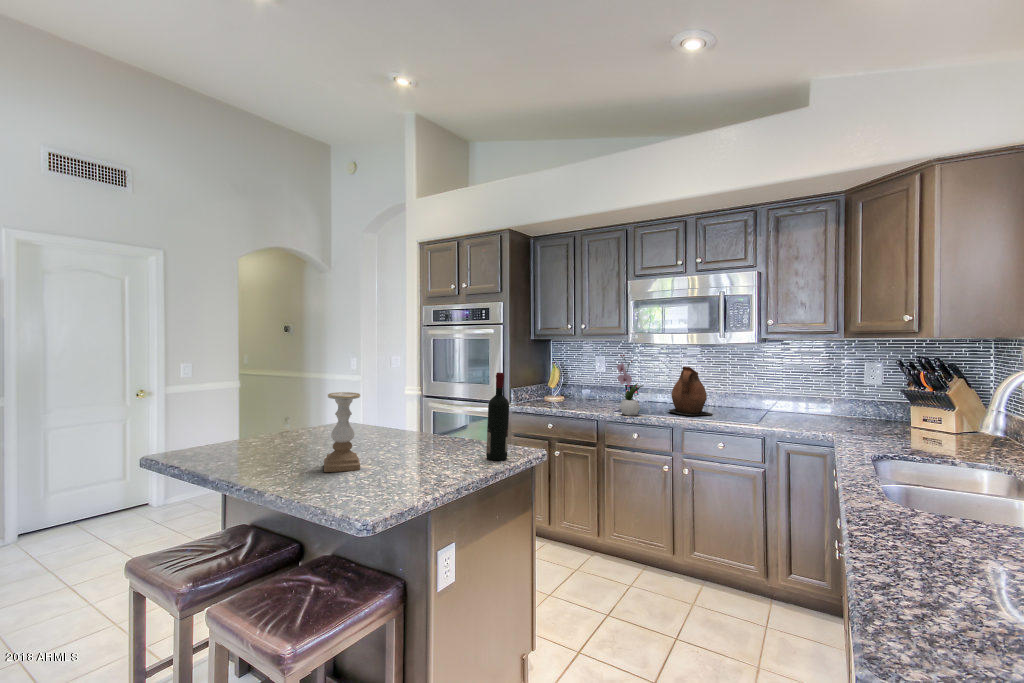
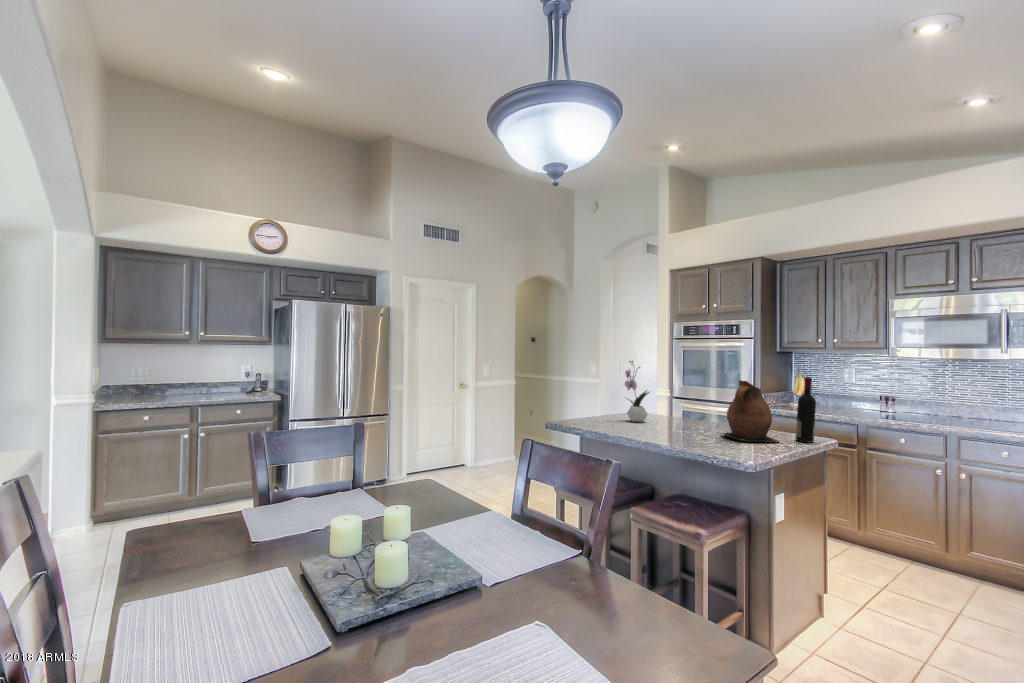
flower arrangement: present [617,355,643,416] -> present [625,361,649,422]
ceramic pitcher: present [669,367,712,415] -> present [723,380,779,443]
candle holder: present [324,392,360,472] -> none [677,387,707,440]

